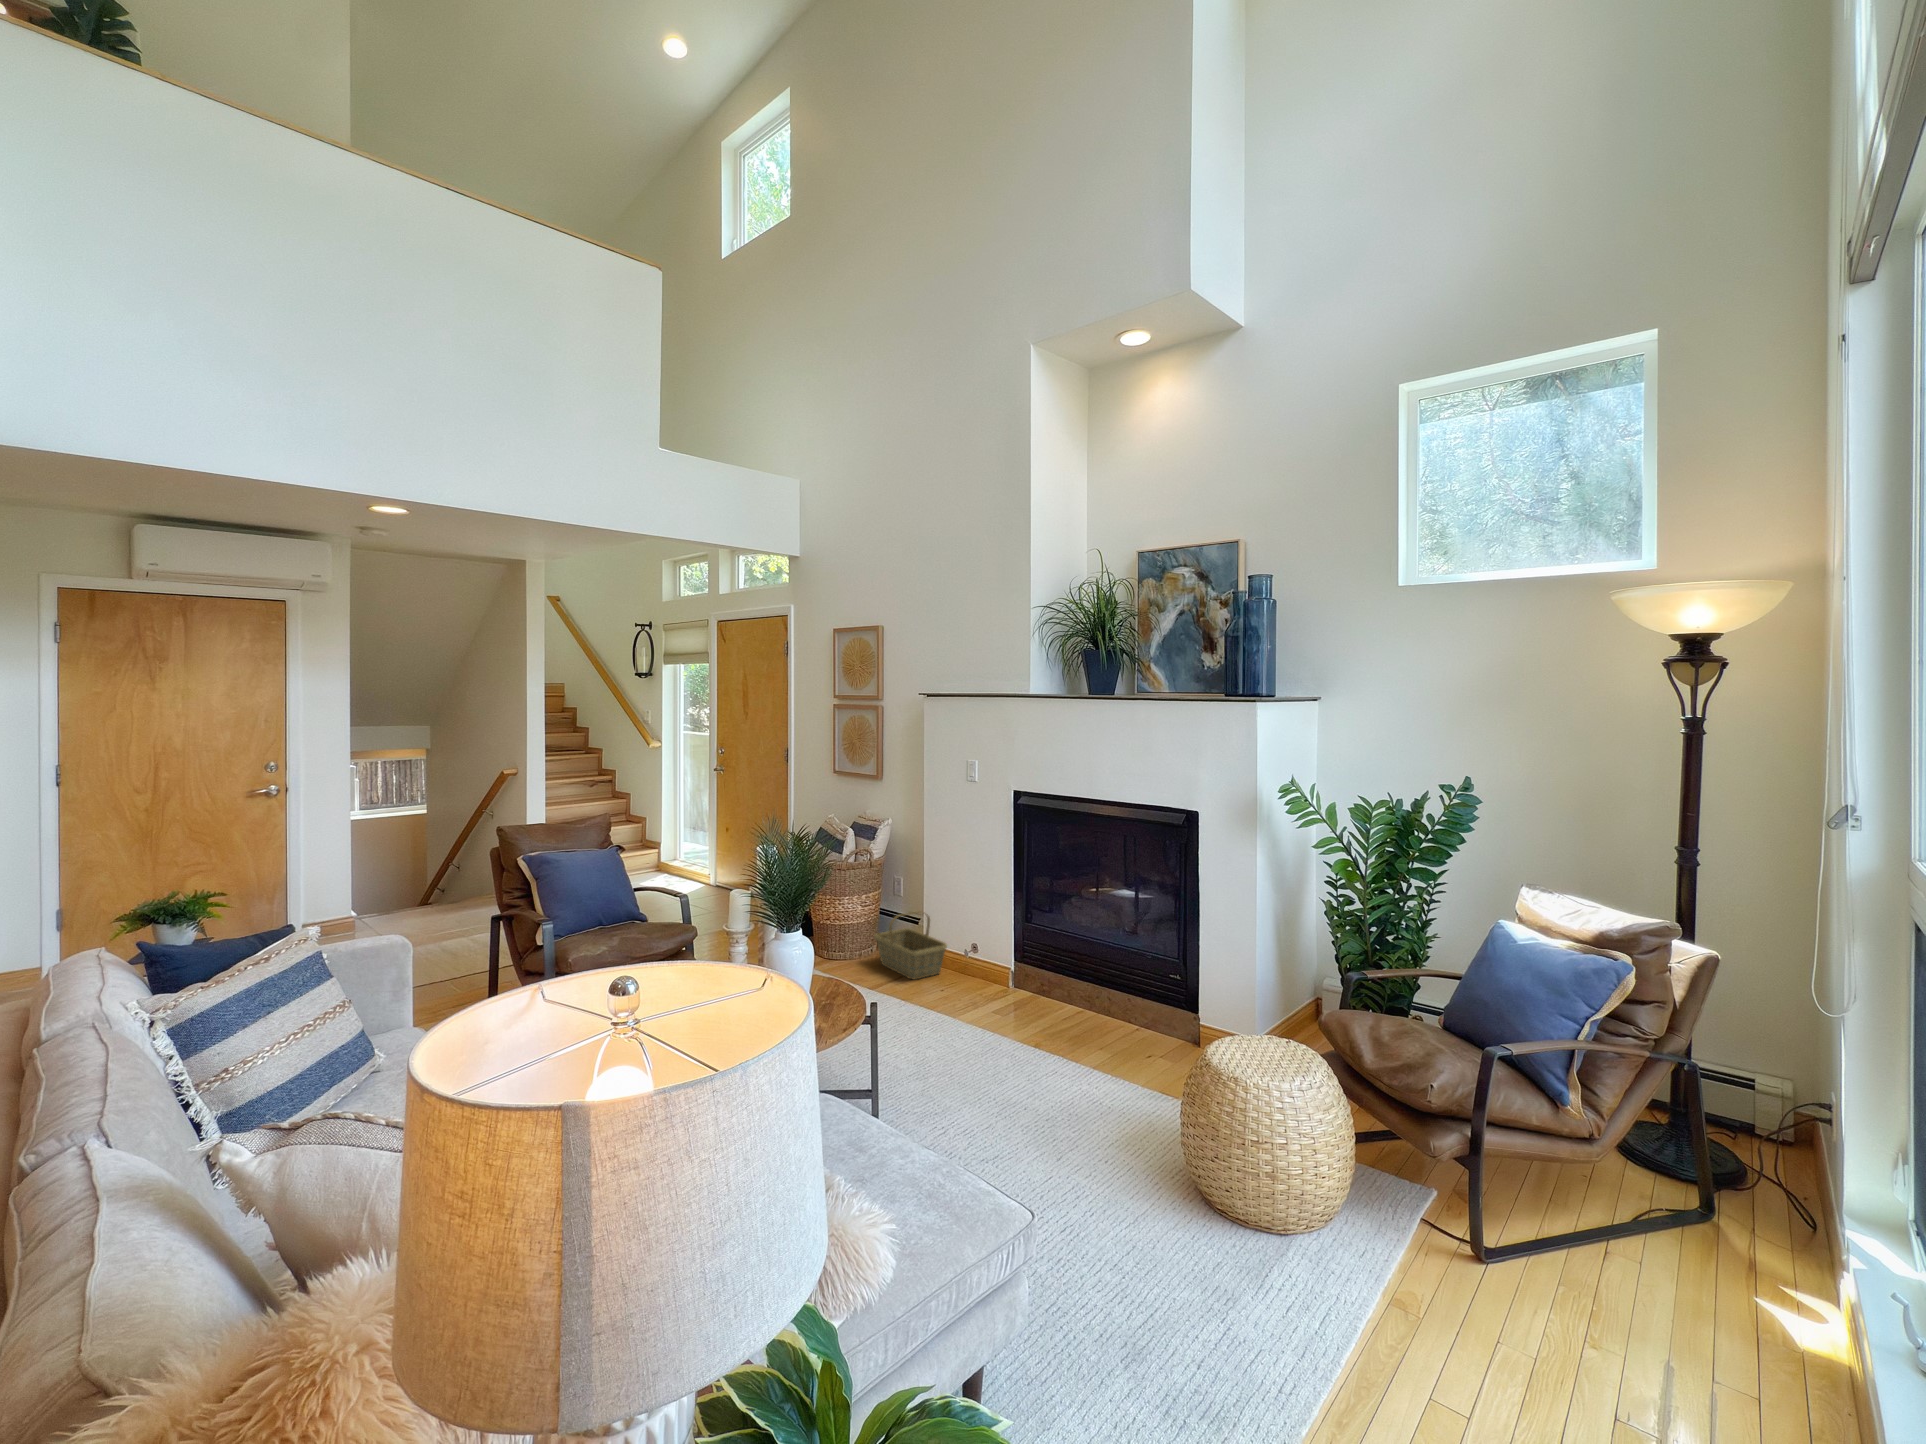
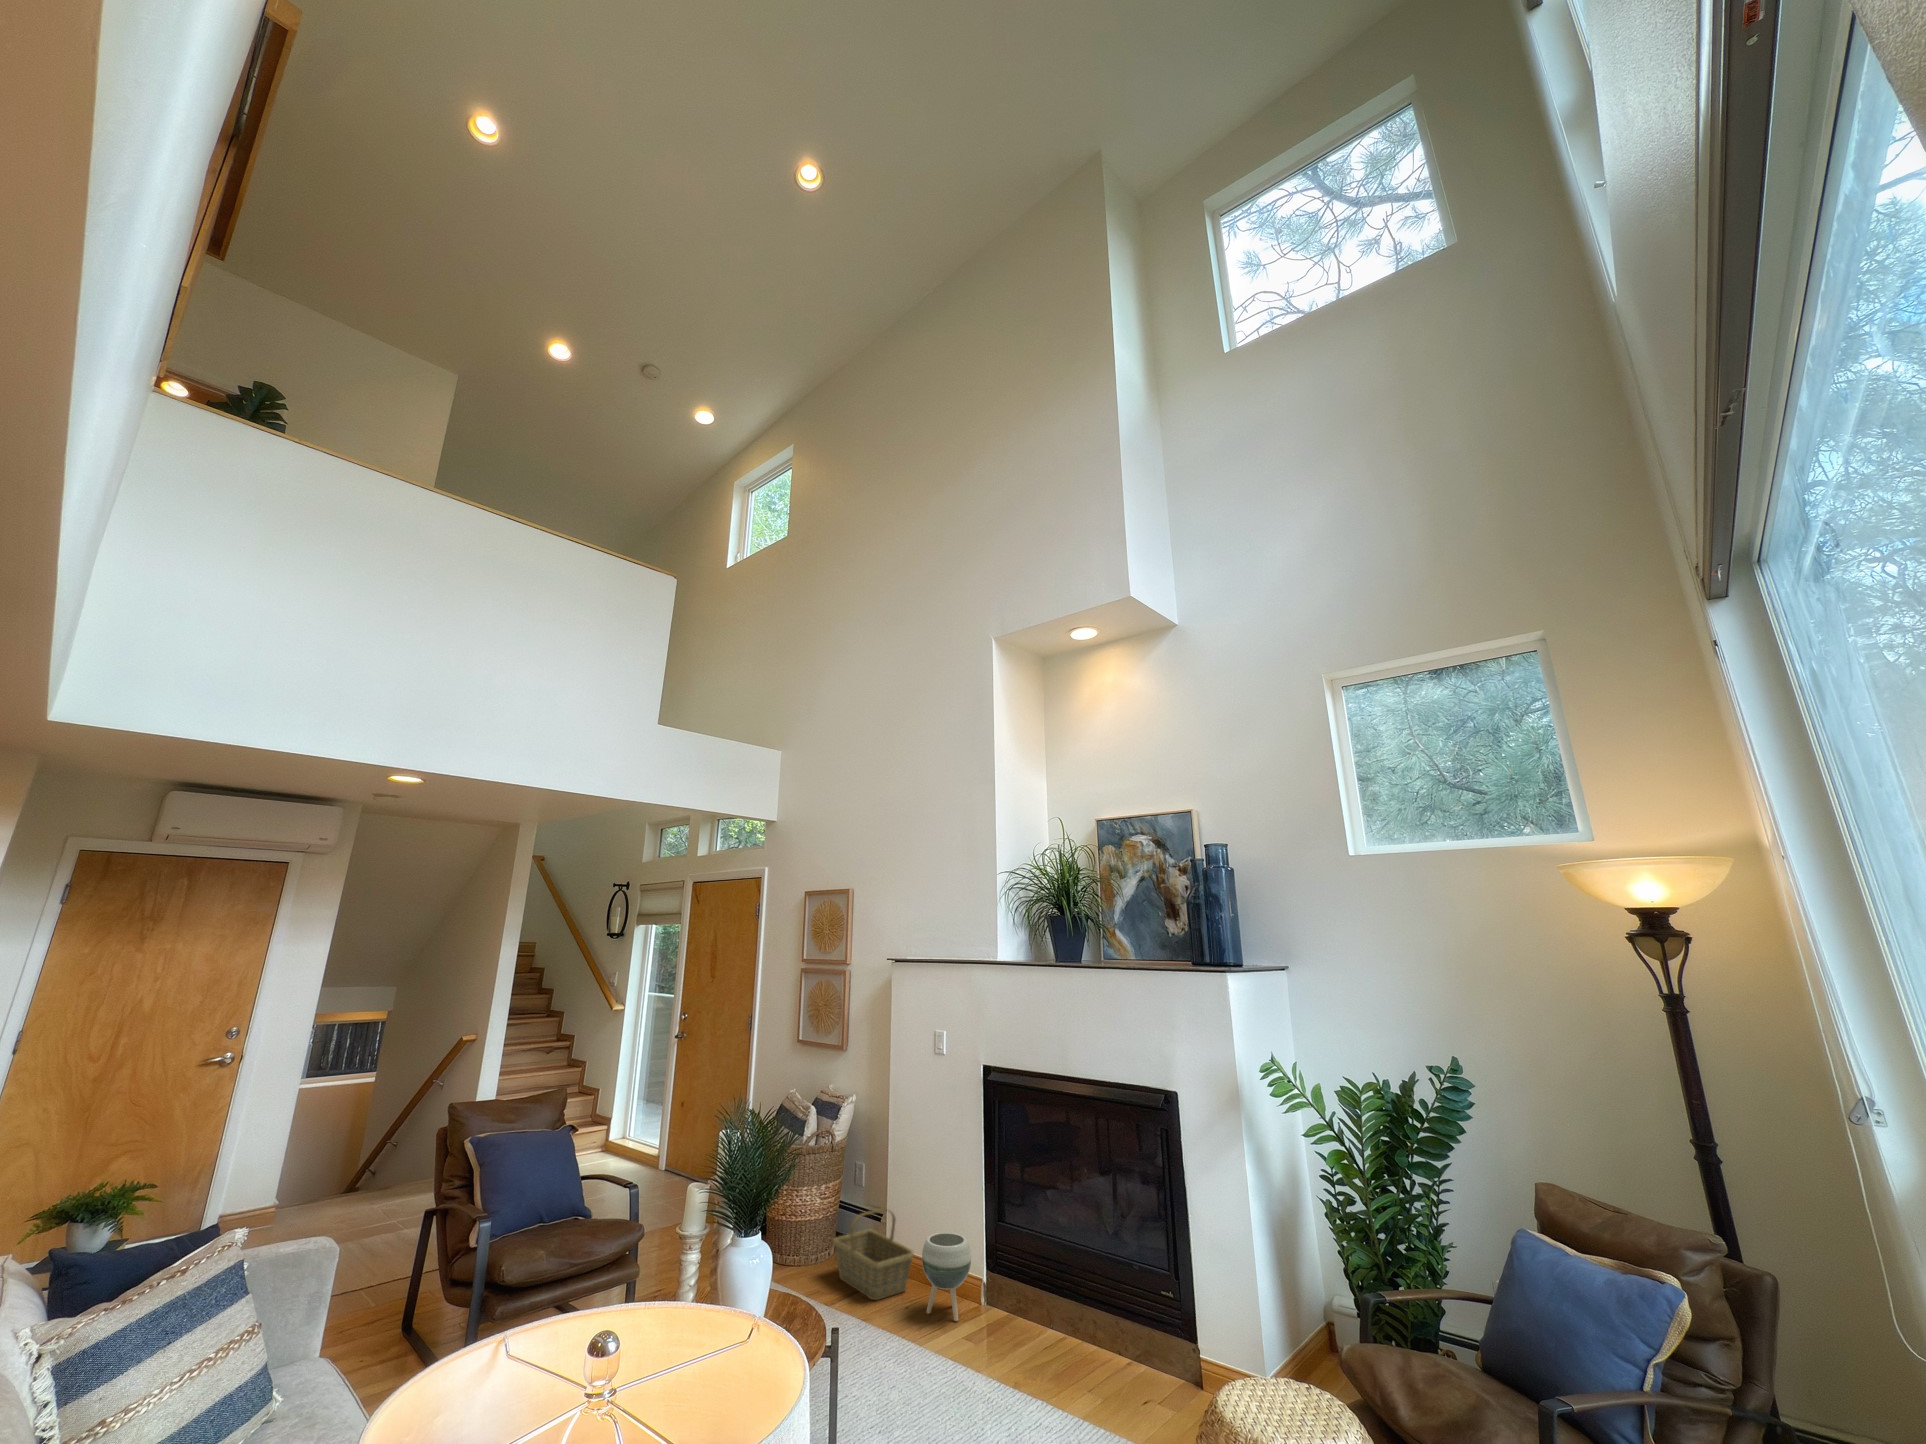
planter: none [954,929,998,994] -> present [922,1232,971,1321]

